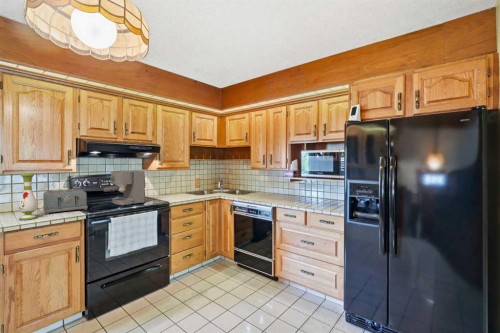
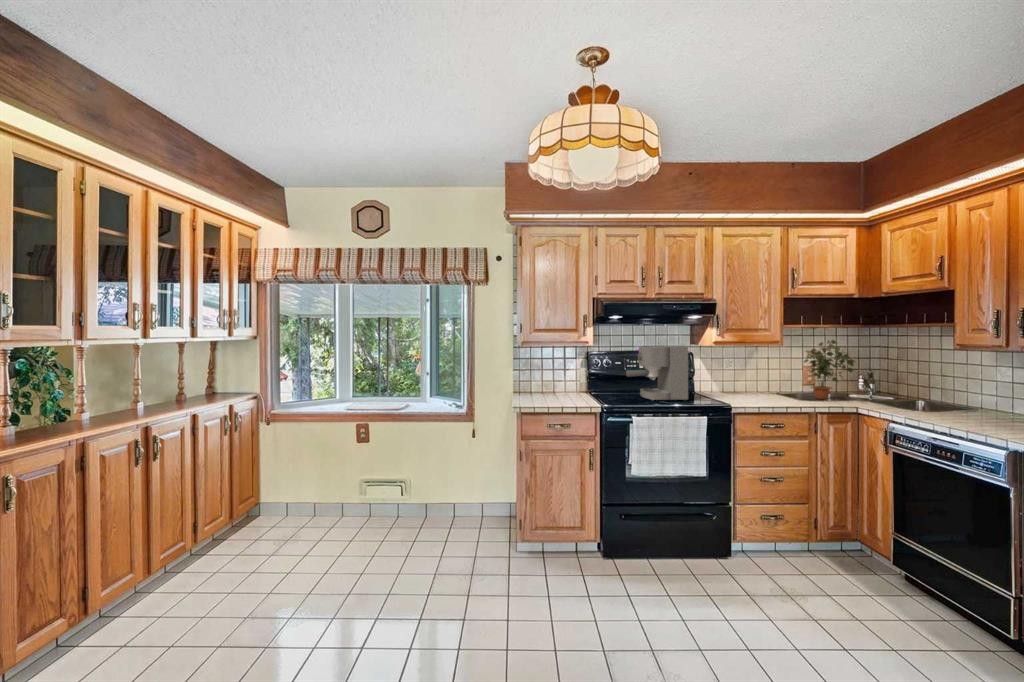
potted plant: none [197,166,218,194] -> present [804,340,855,399]
vase: present [19,174,38,220] -> none [532,346,550,403]
toaster: present [43,189,88,214] -> none [557,370,605,400]

